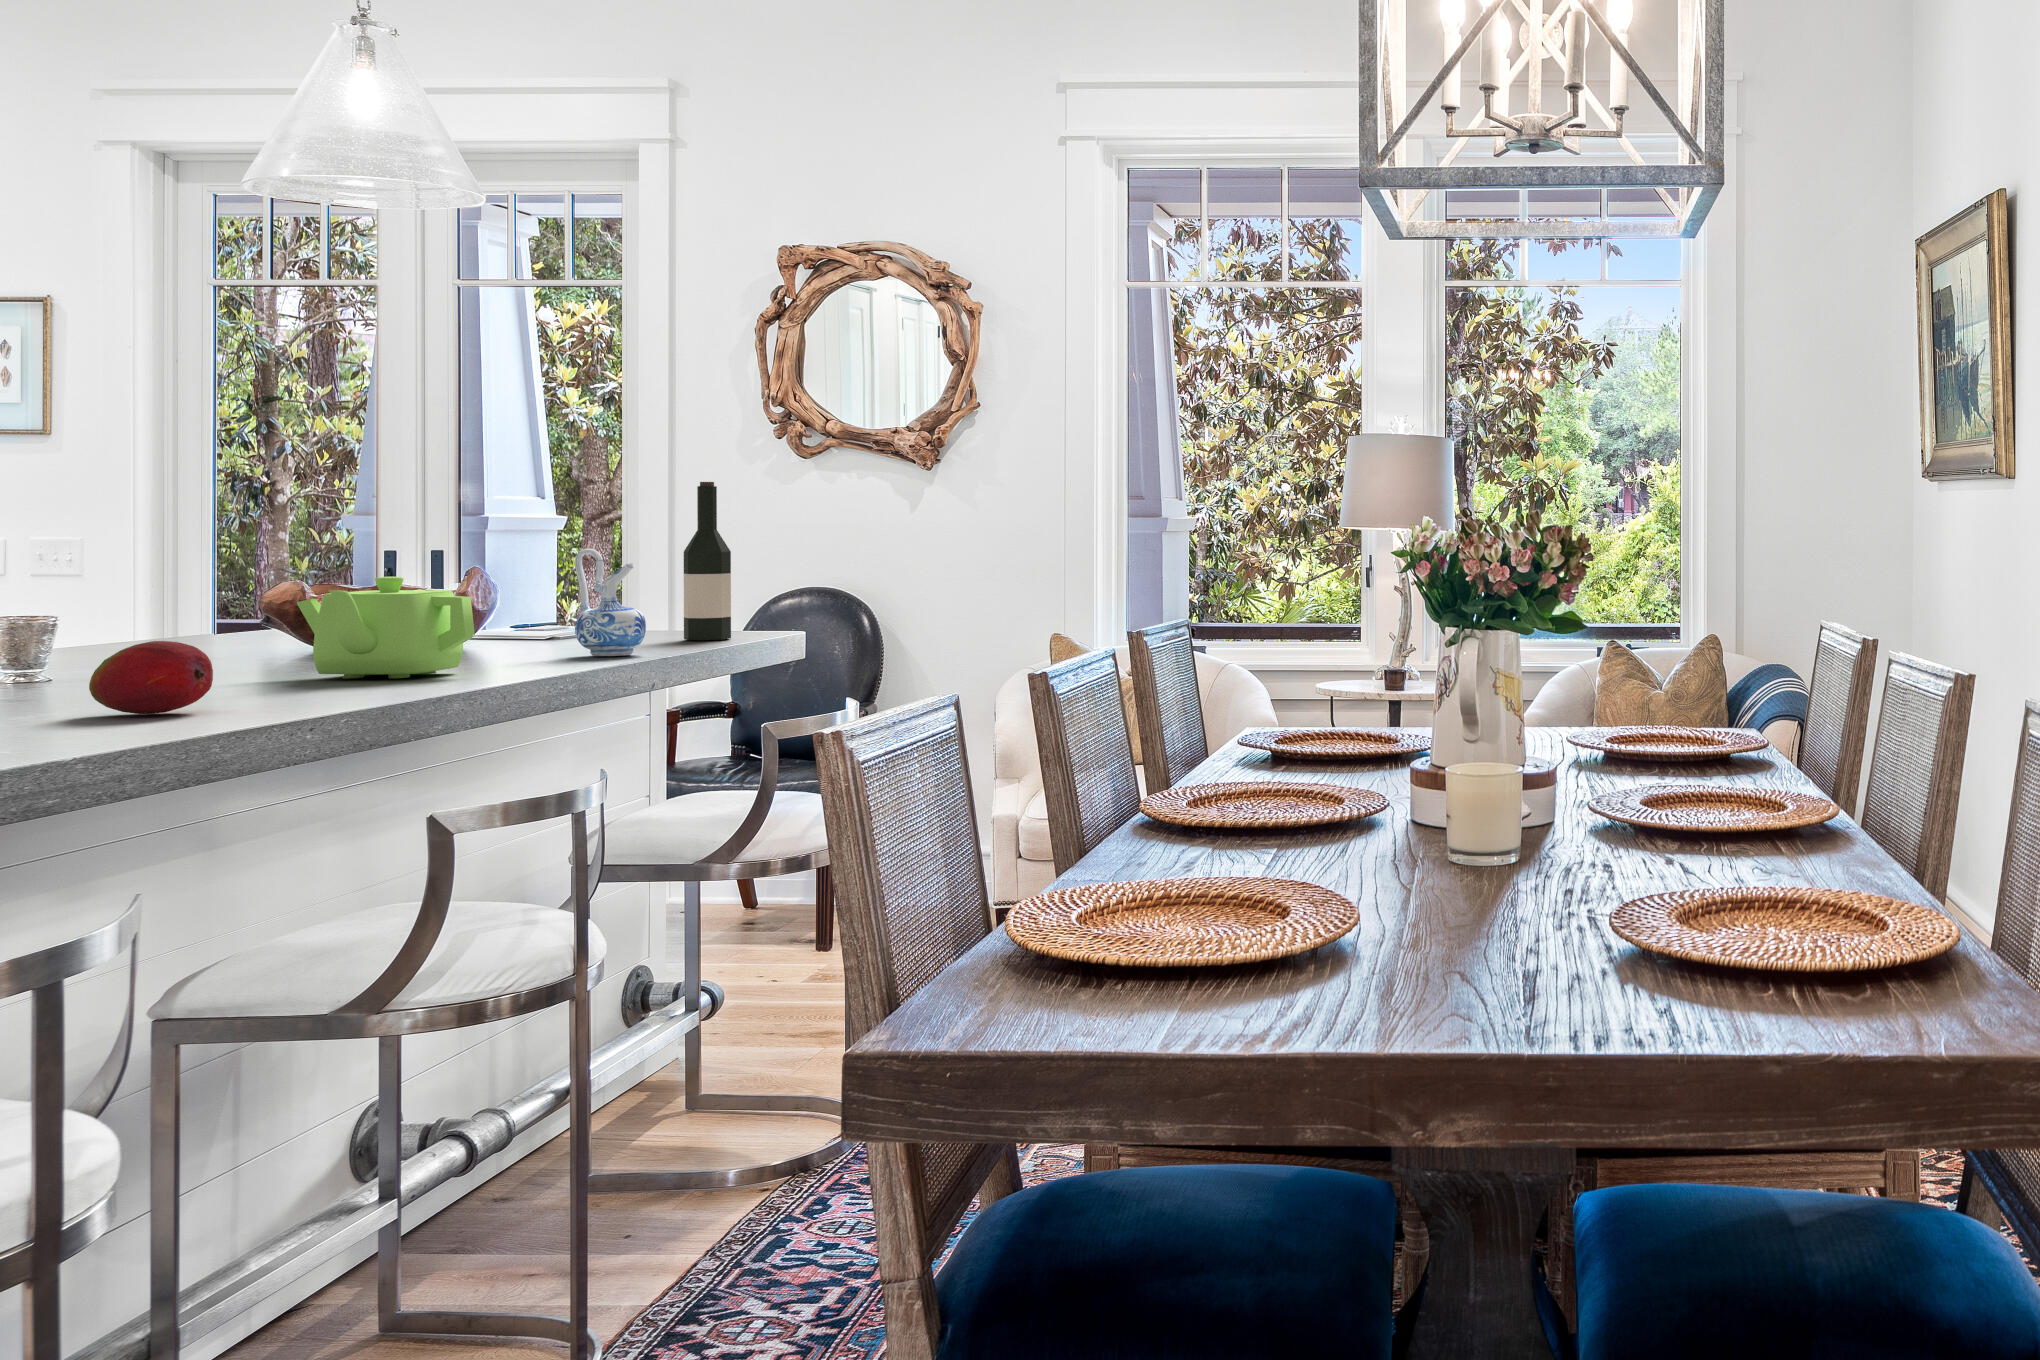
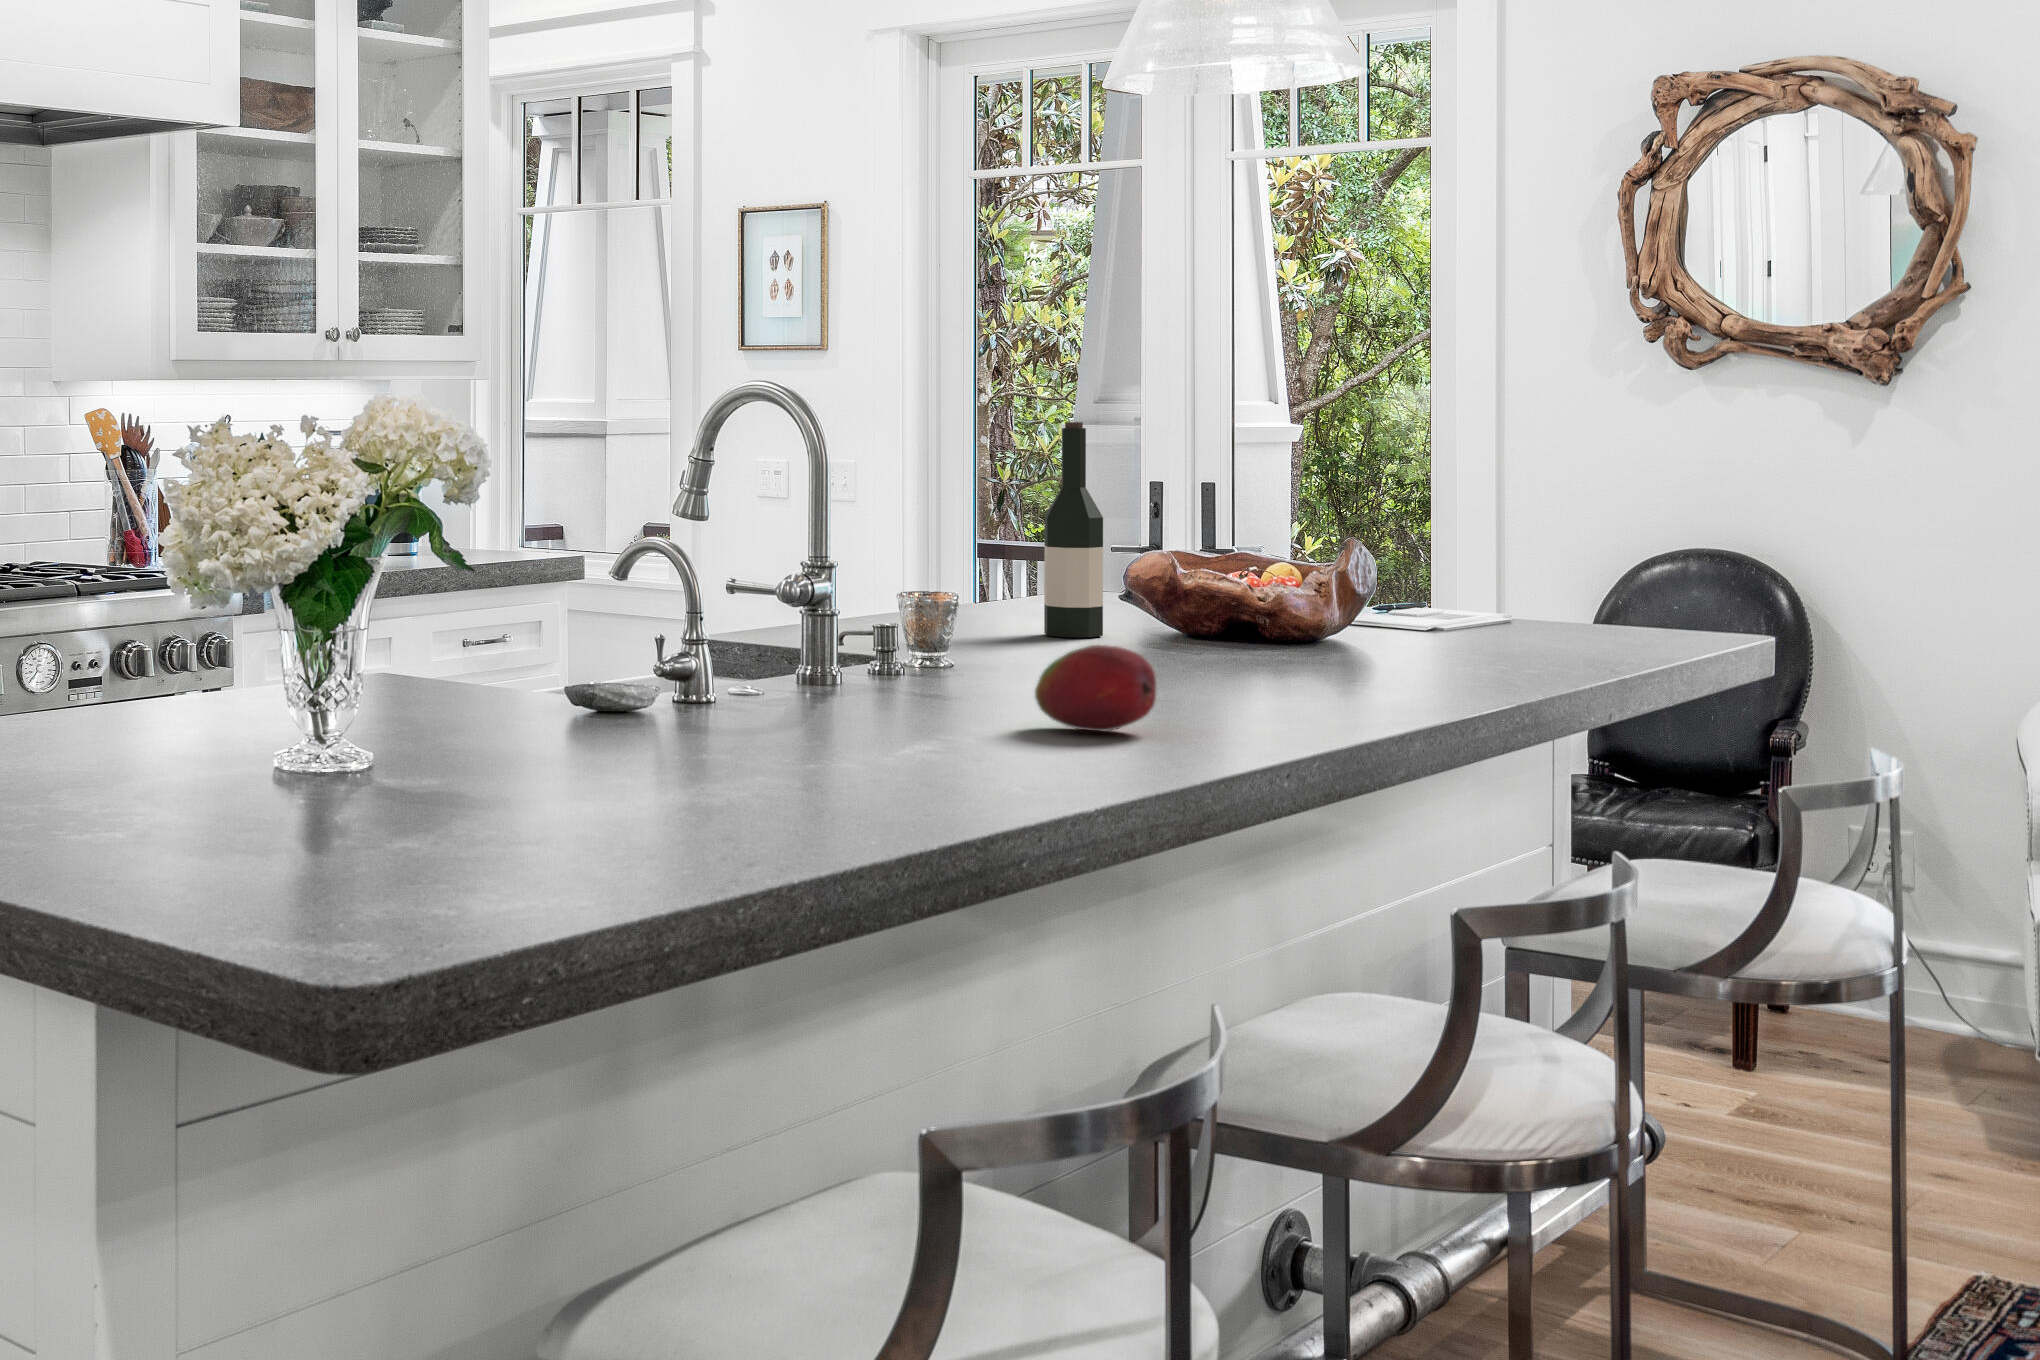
wine bottle: present [684,482,731,640] -> present [1044,422,1103,637]
ceramic pitcher: present [575,549,646,656] -> none [1490,521,1584,668]
teapot: present [297,577,475,678] -> none [1190,559,1399,690]

